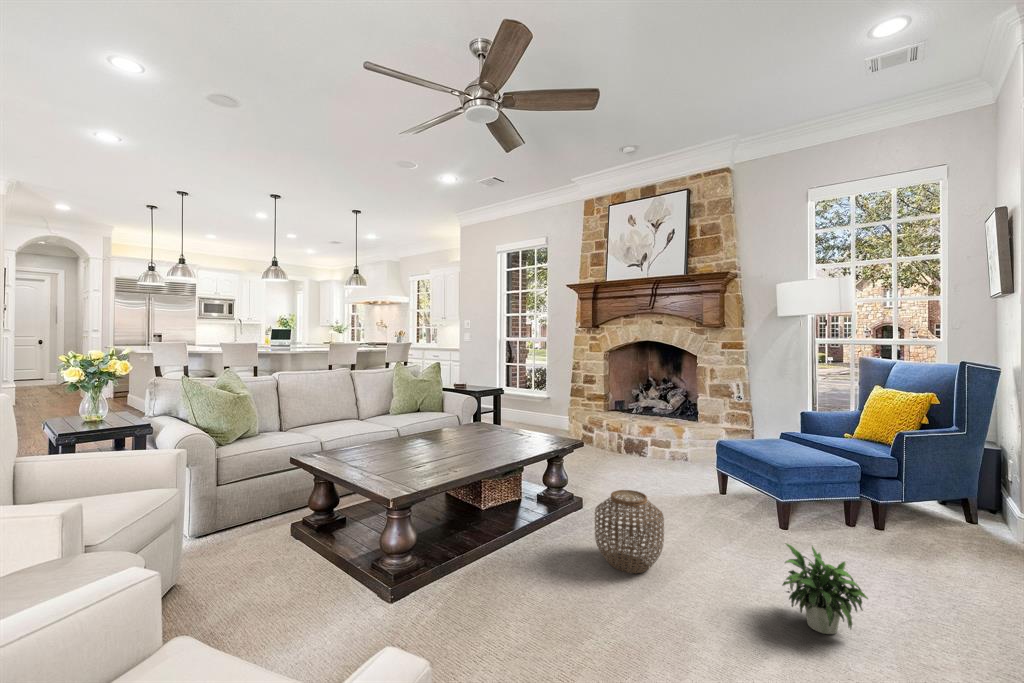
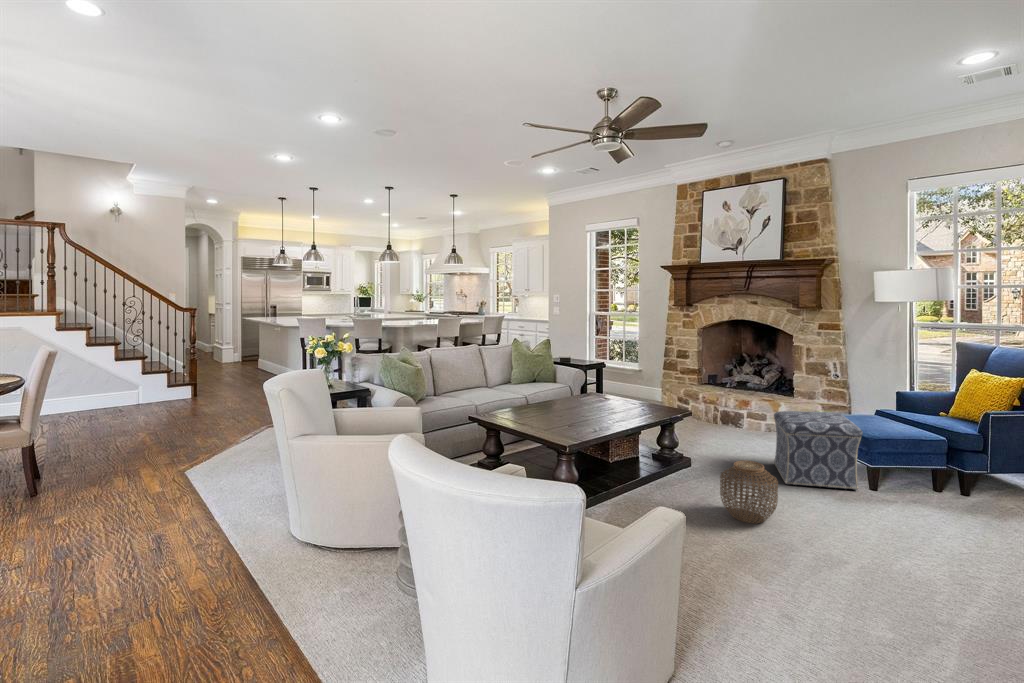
ottoman: none [672,434,767,527] -> present [774,411,863,490]
potted plant: present [783,544,868,634] -> none [876,501,943,565]

